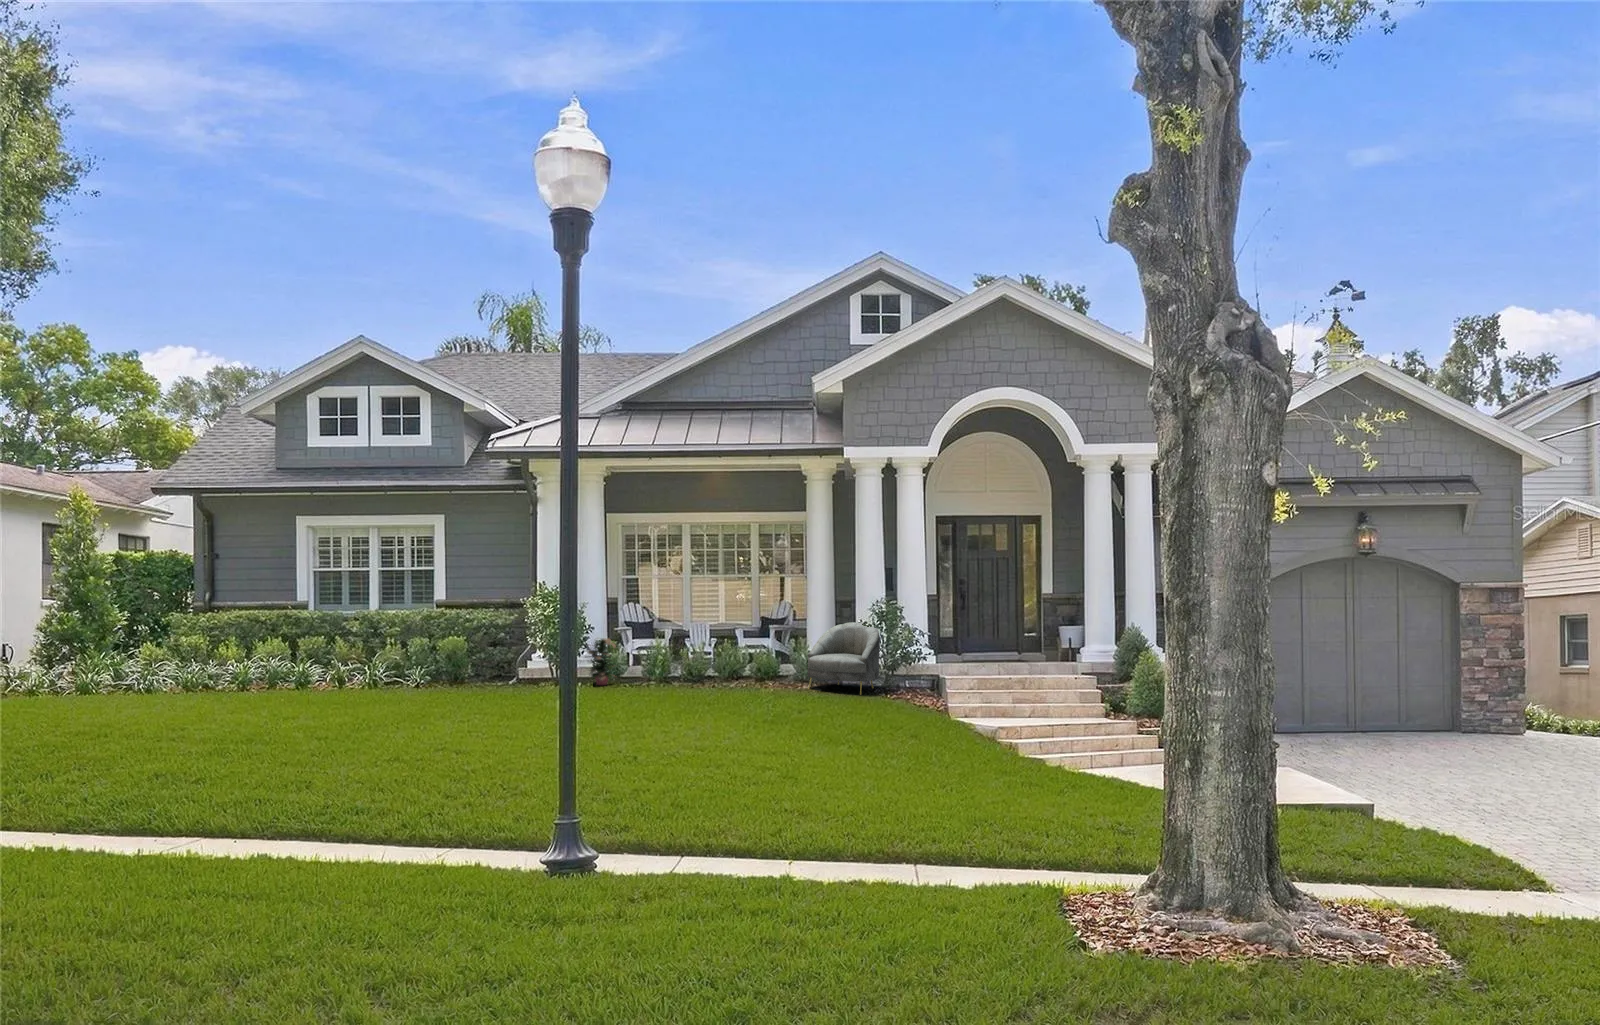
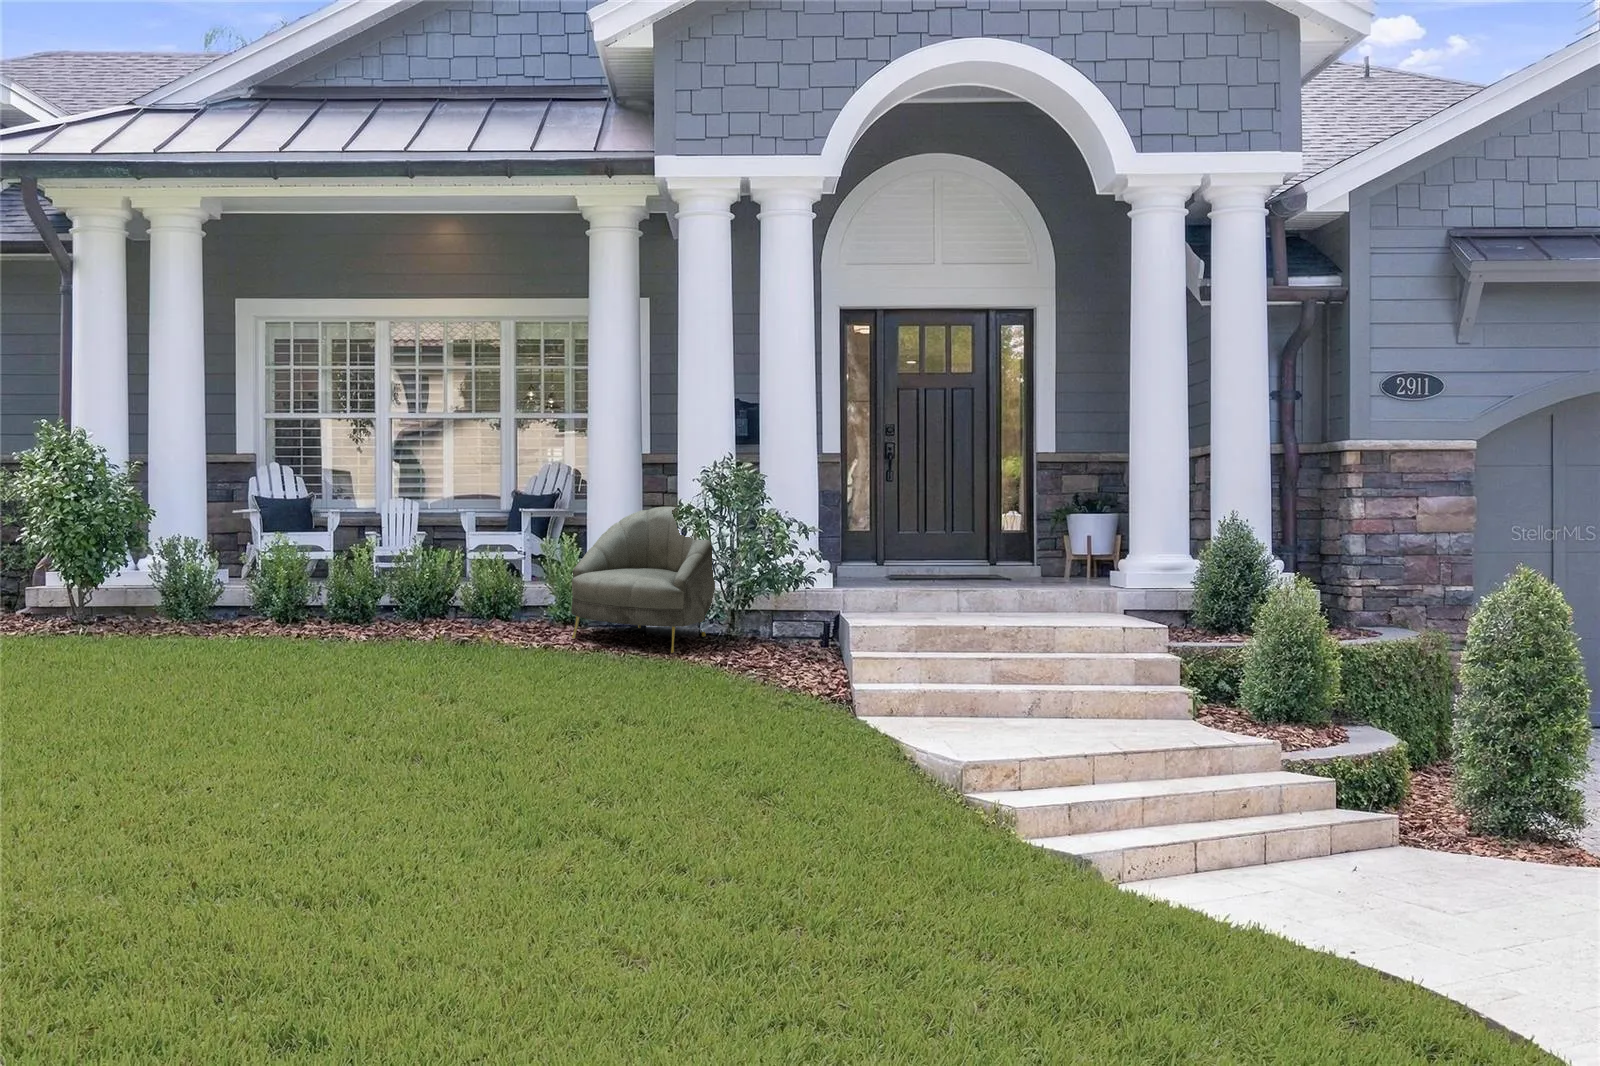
decorative plant: present [587,638,616,685] -> none [90,535,171,633]

